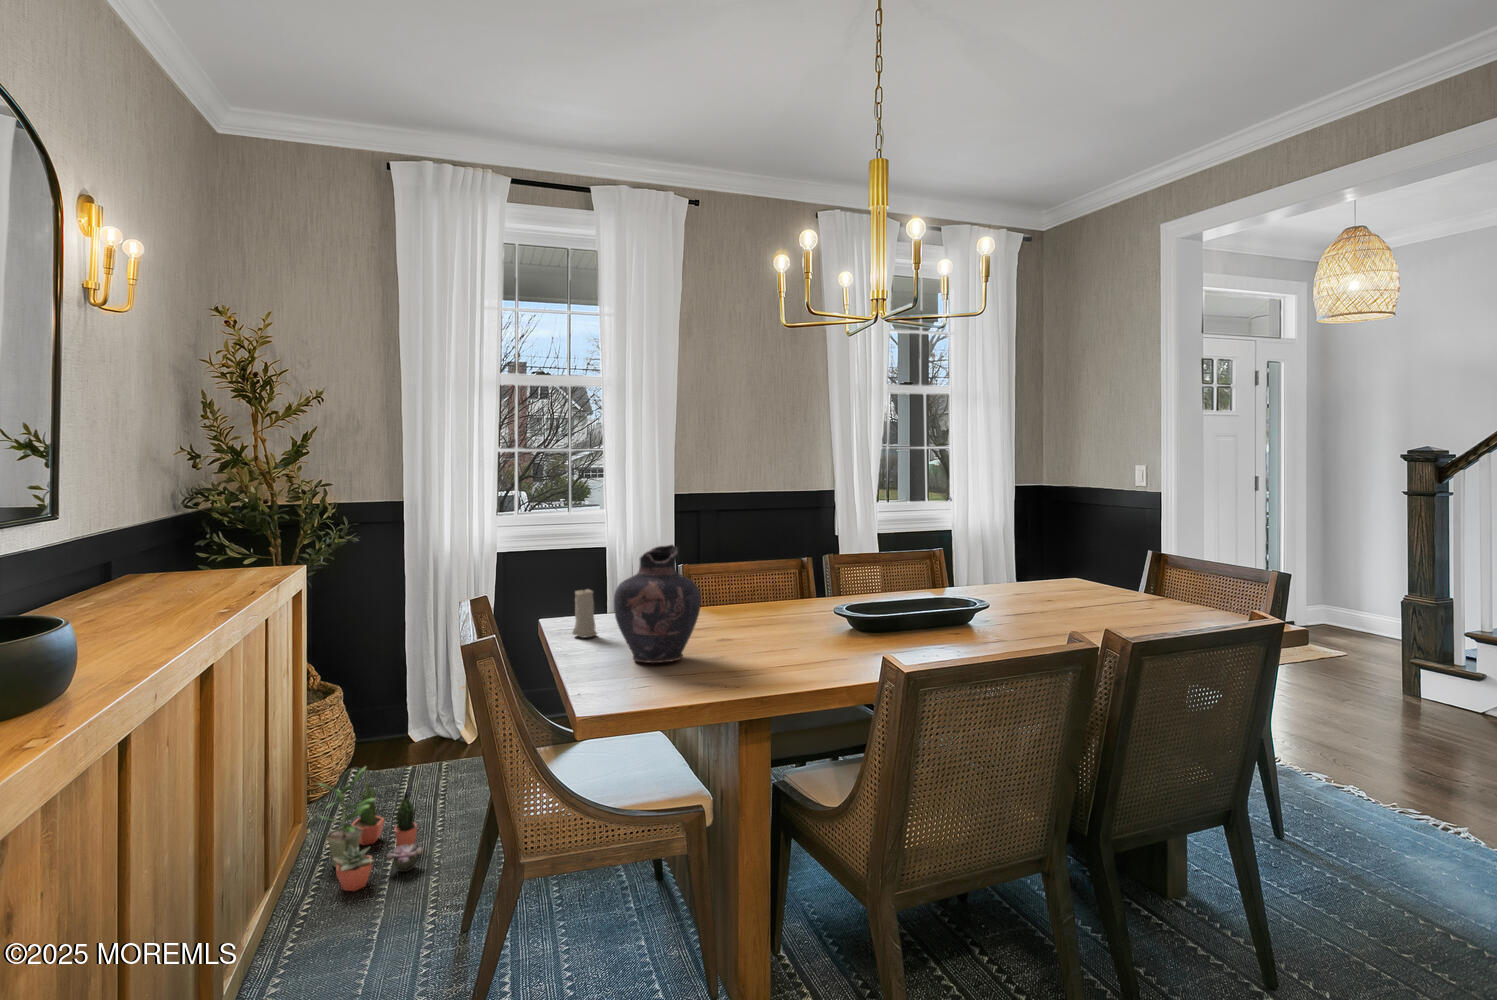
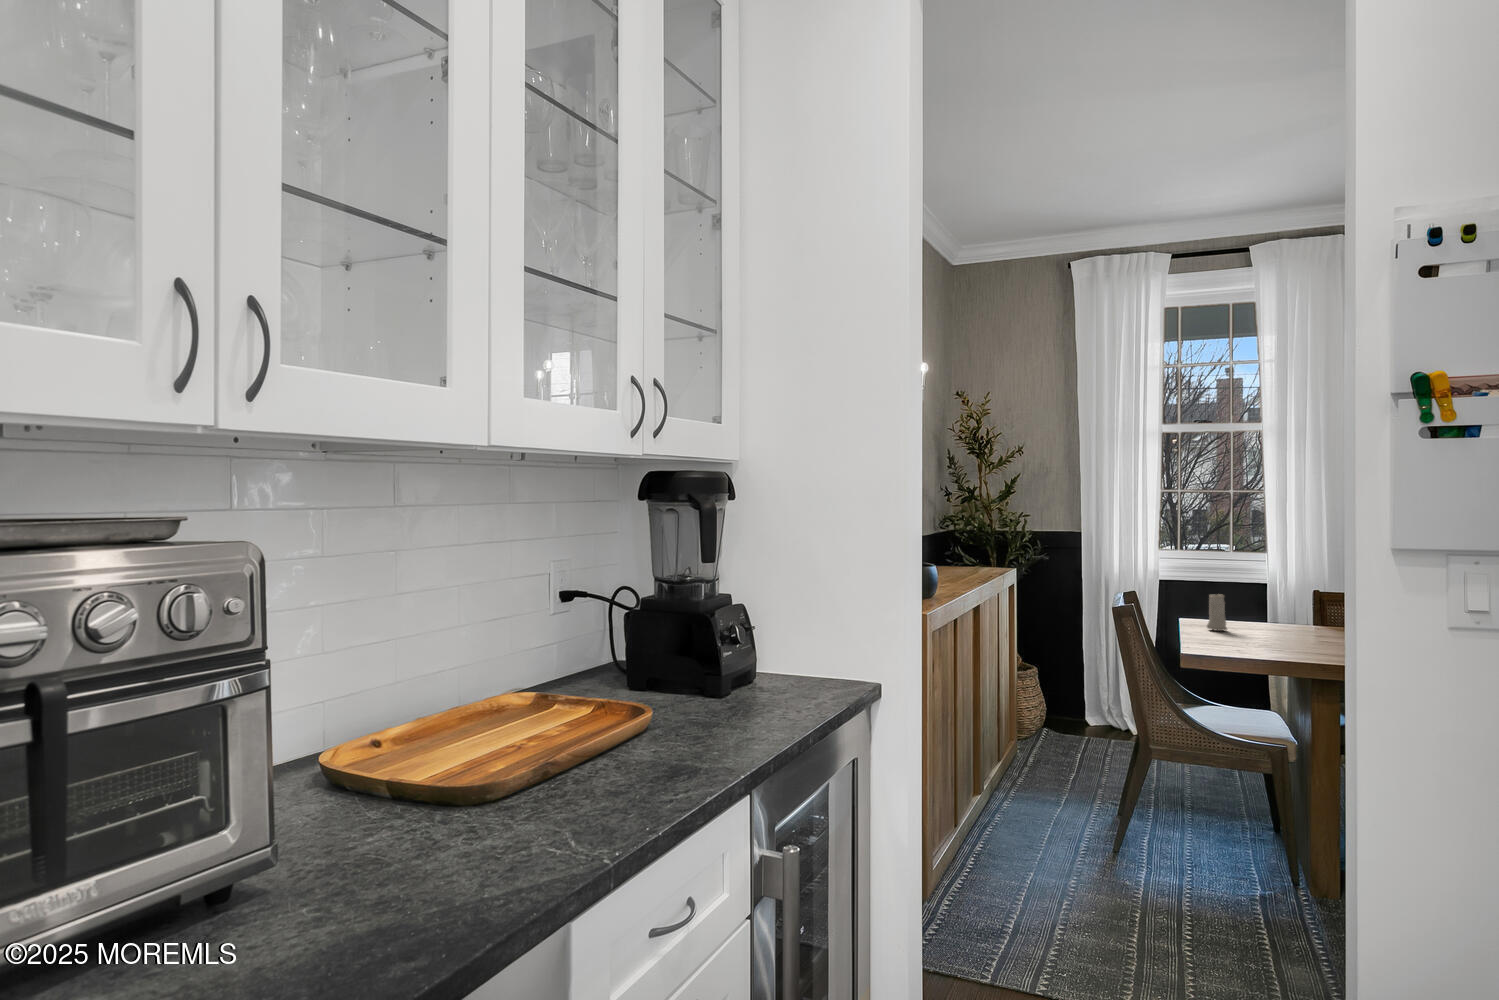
vase: present [614,545,701,663] -> none [1233,558,1310,647]
potted plant: present [319,766,423,891] -> none [1019,713,1091,793]

